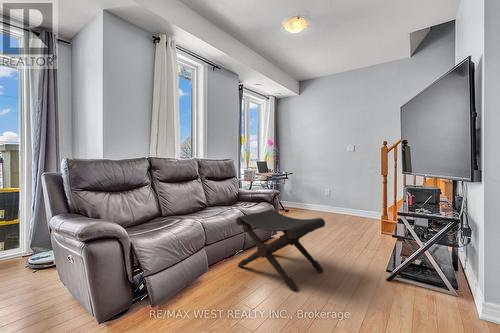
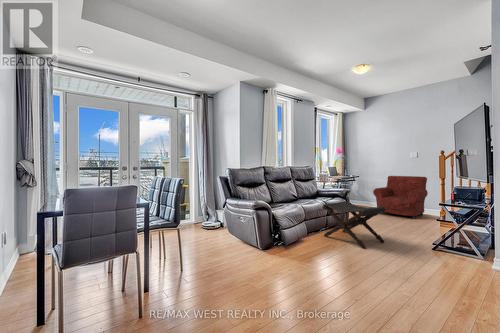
armchair: none [308,172,366,224] -> present [373,176,428,219]

